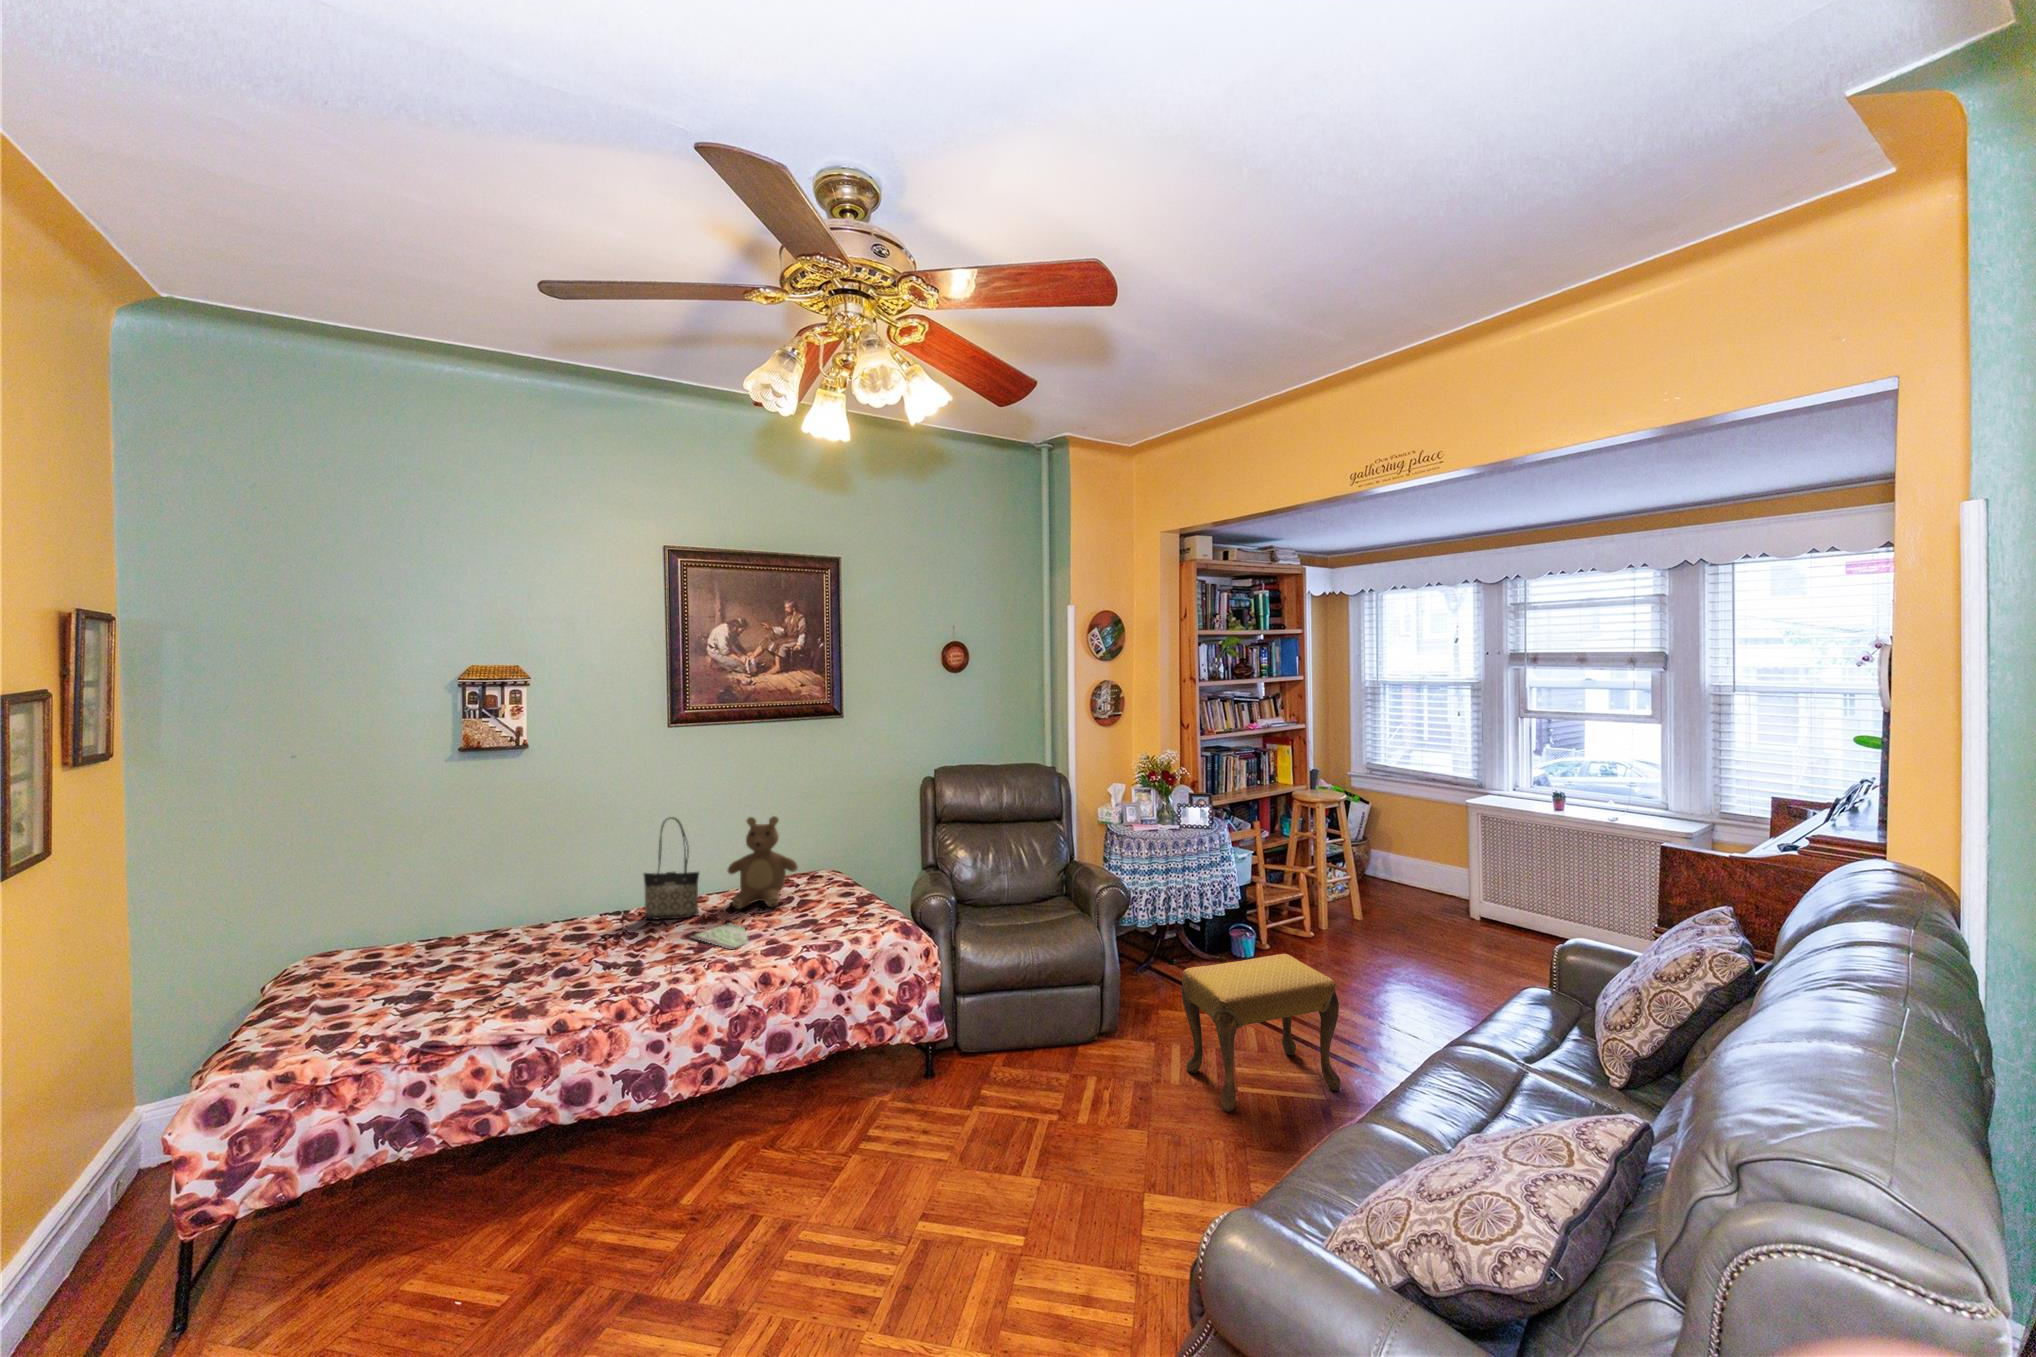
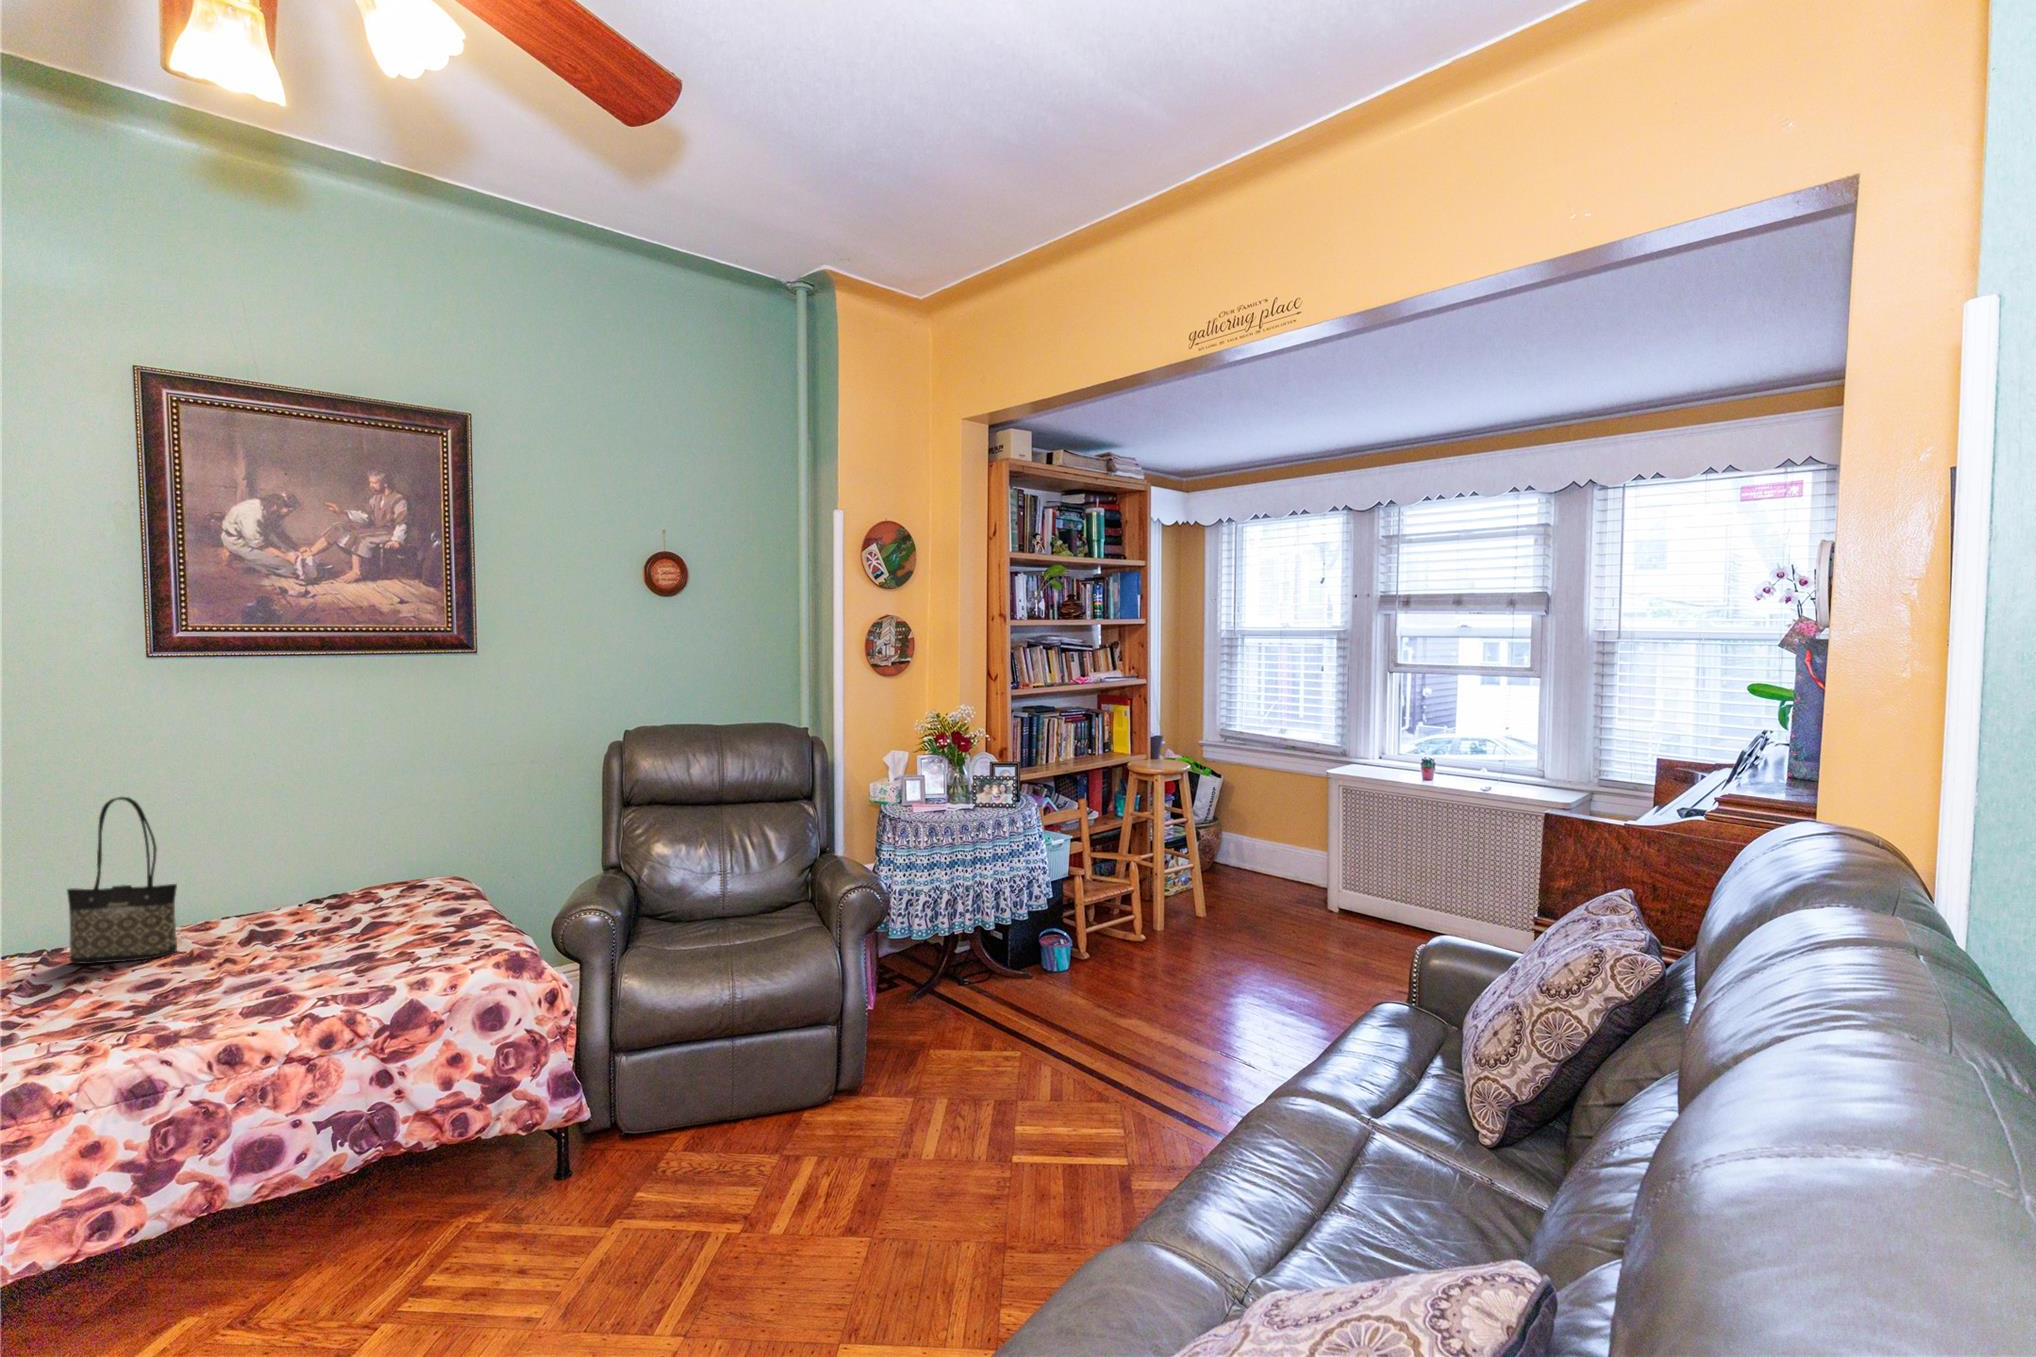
teddy bear: present [728,816,798,909] -> none [239,795,373,941]
book: present [693,923,748,949] -> none [125,964,281,1010]
footstool: present [1182,954,1340,1112] -> none [943,970,1150,1197]

